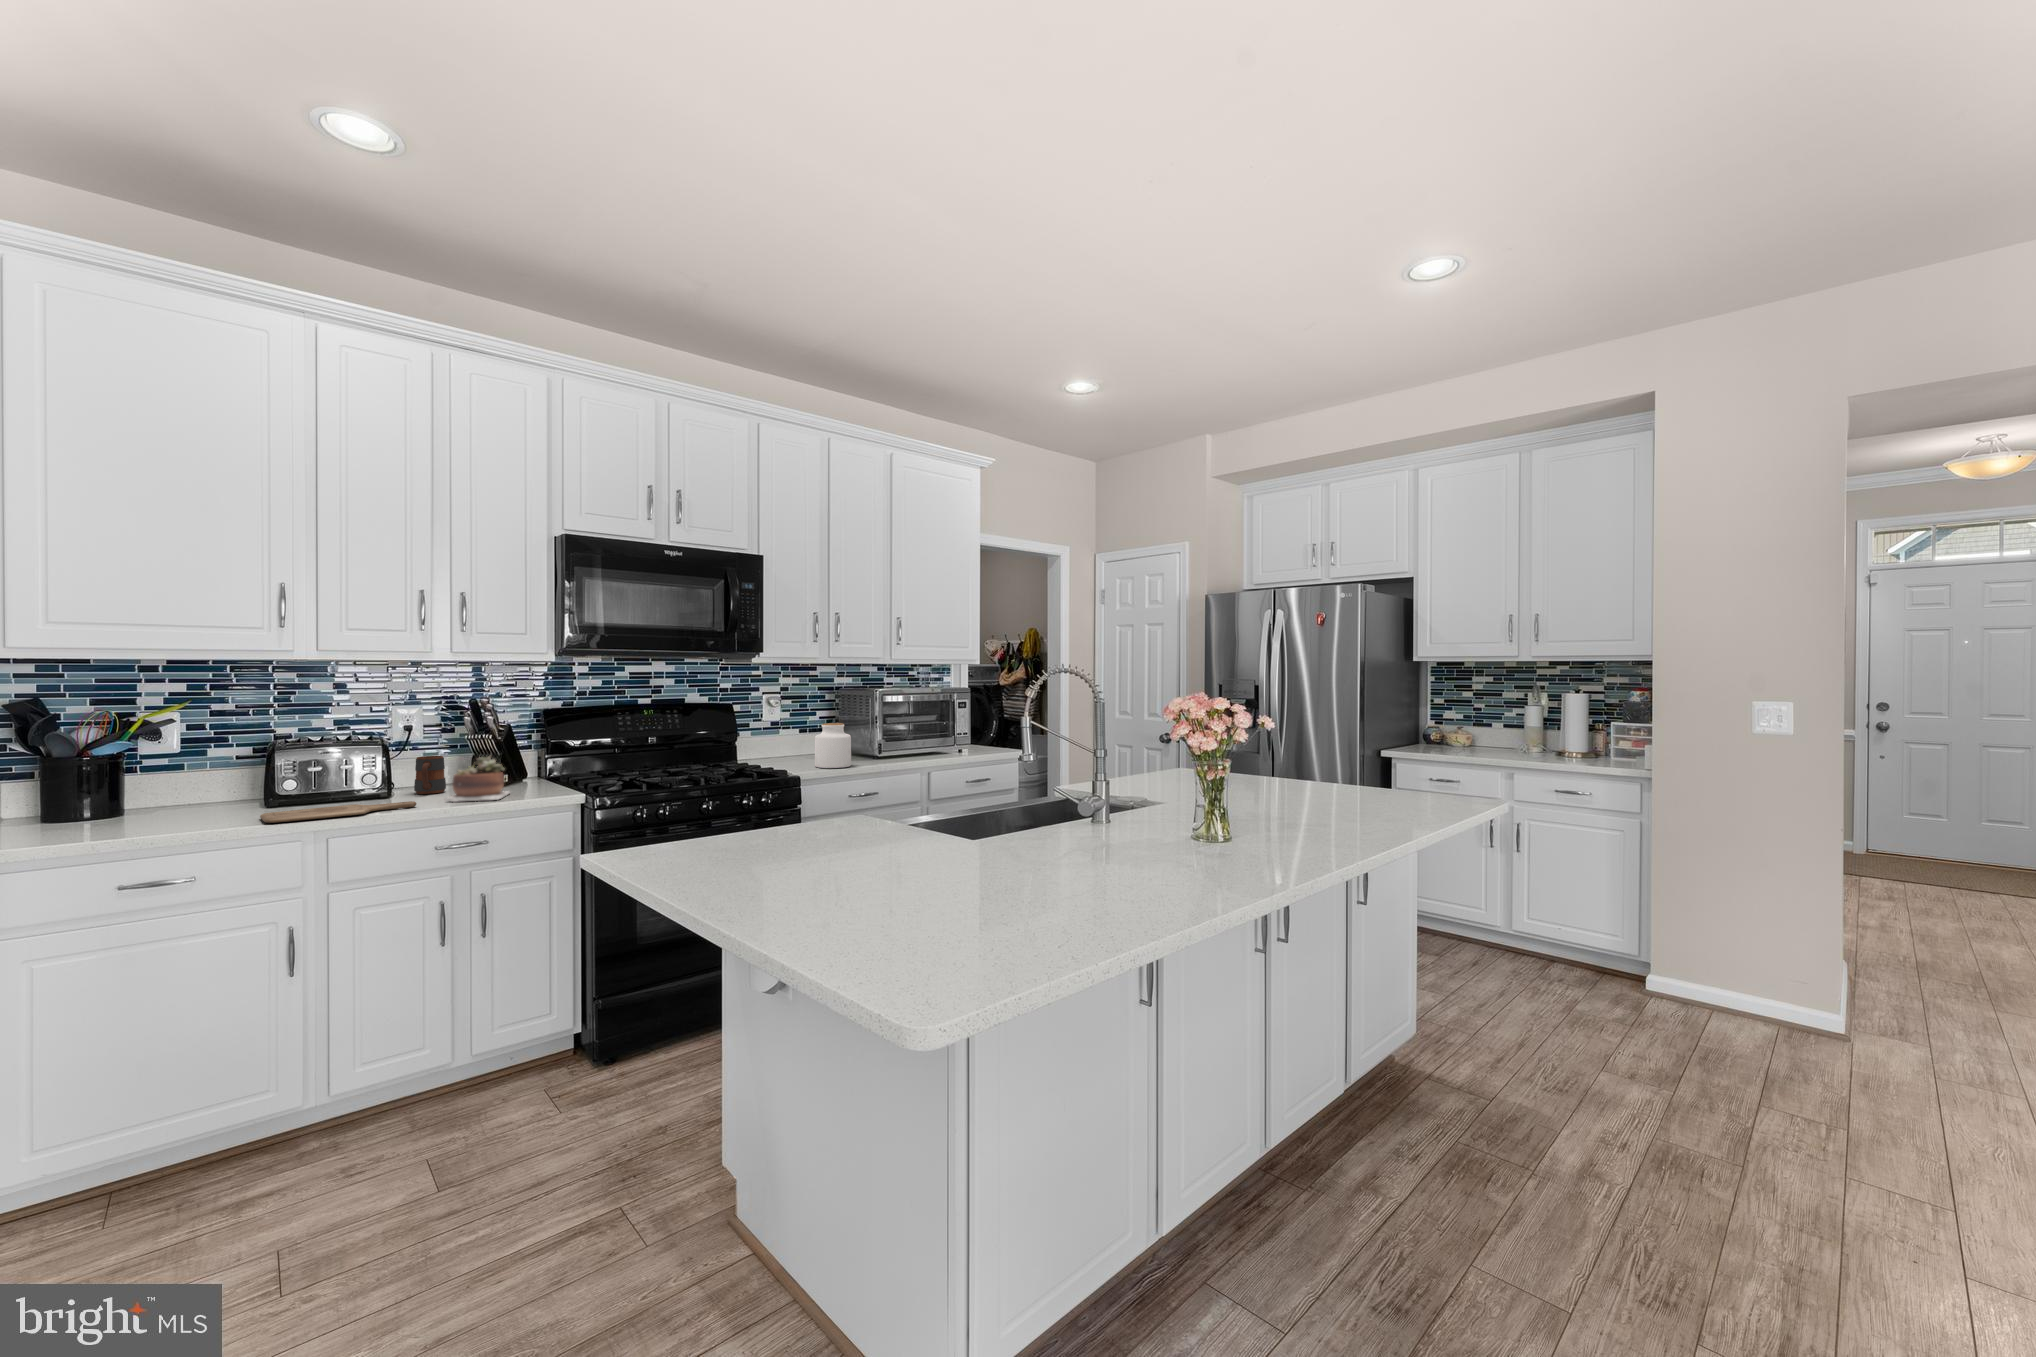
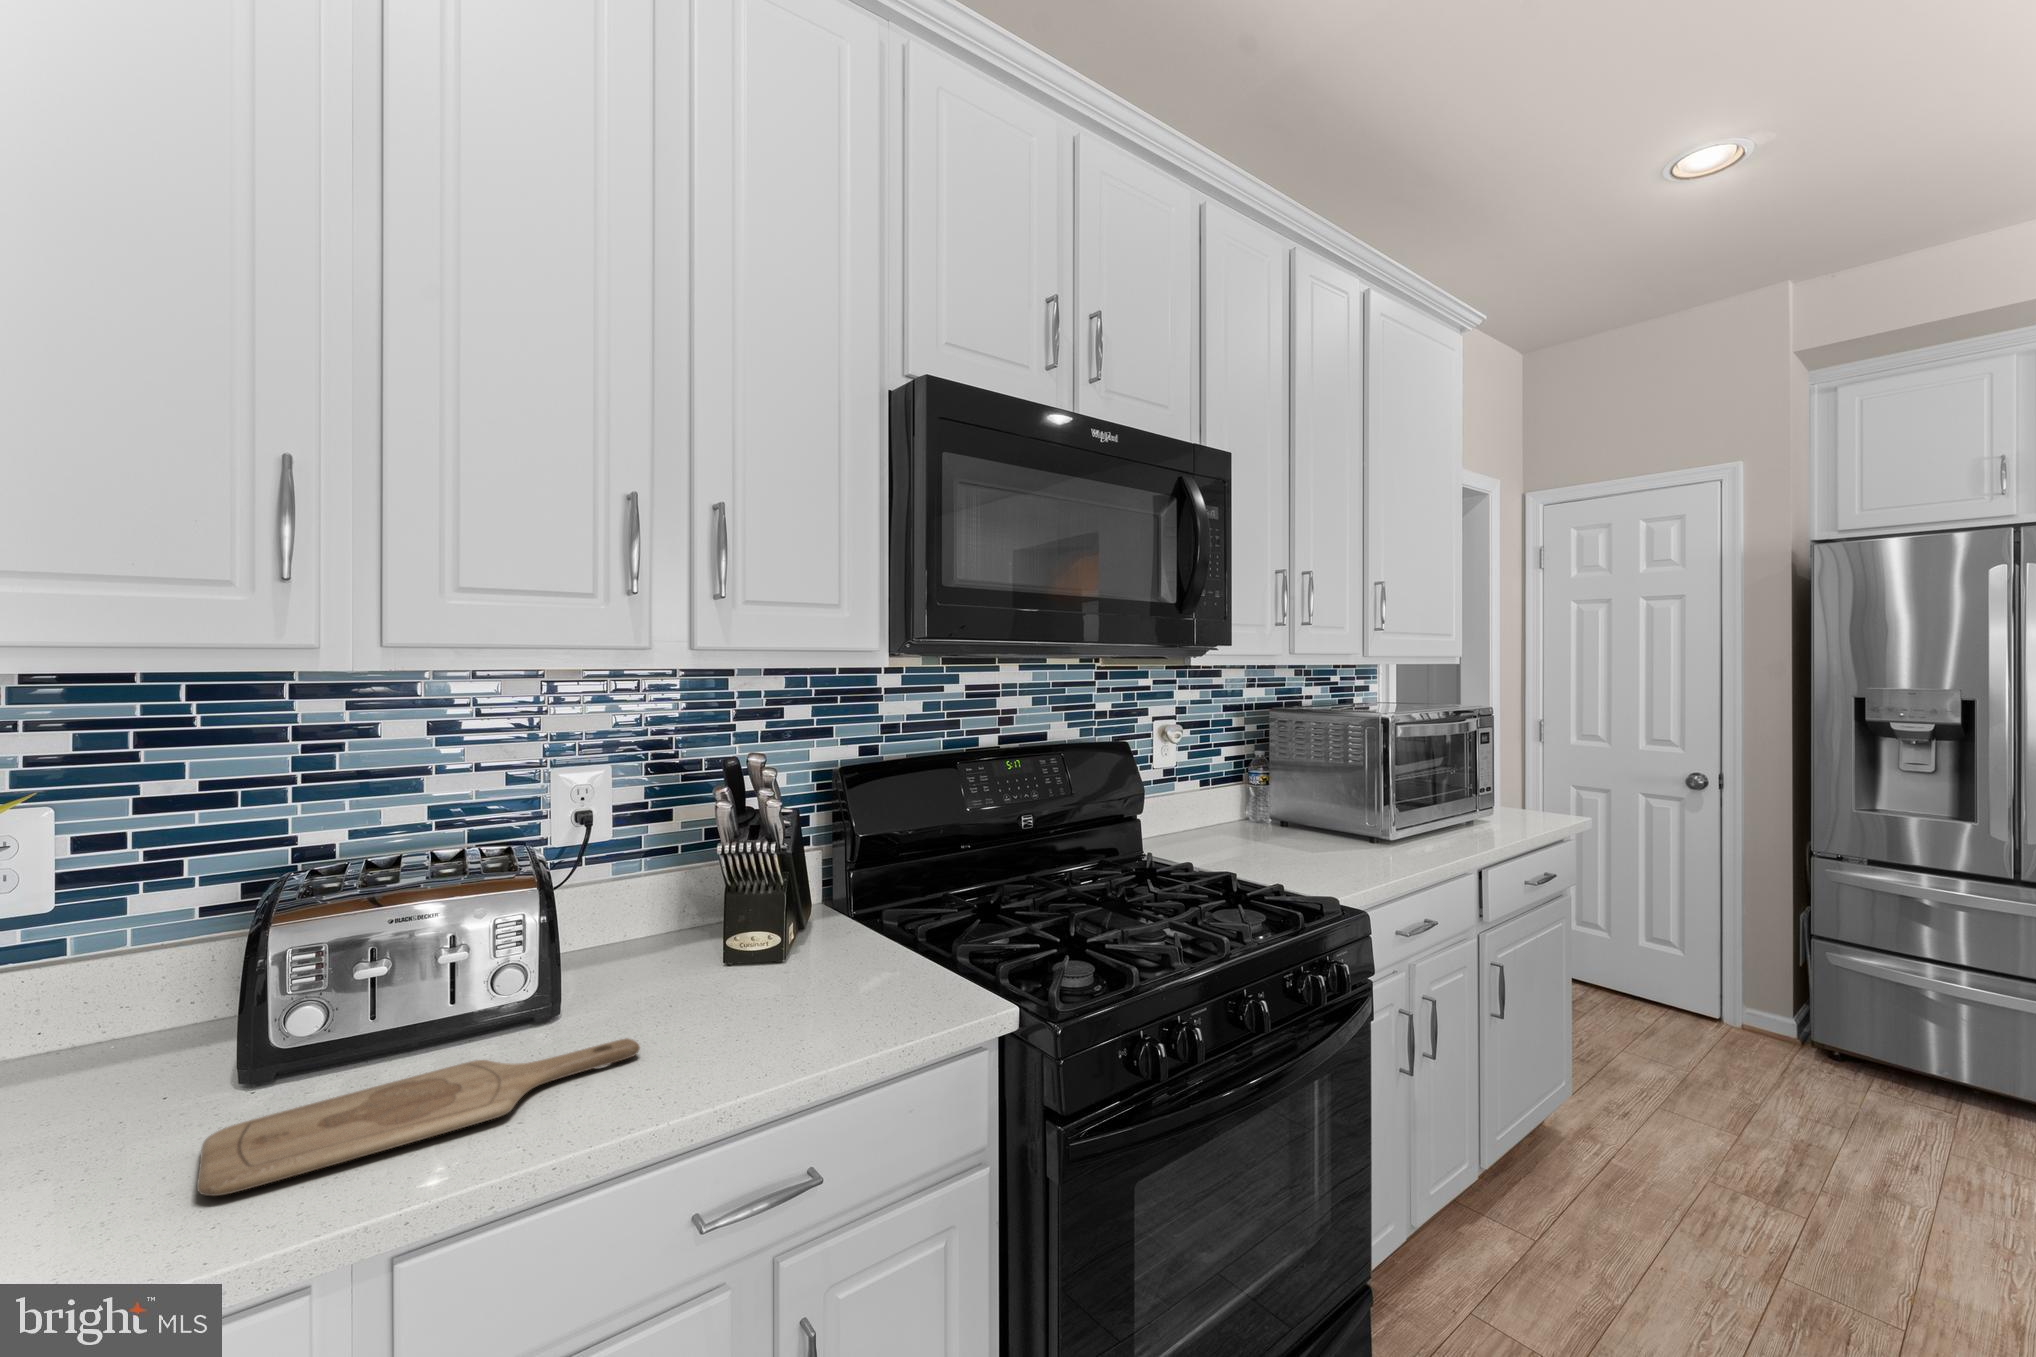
jar: present [815,723,851,768] -> none [1306,771,1381,862]
mug: present [414,756,446,794] -> none [610,883,677,982]
succulent plant: present [445,756,510,802] -> none [701,886,830,1023]

